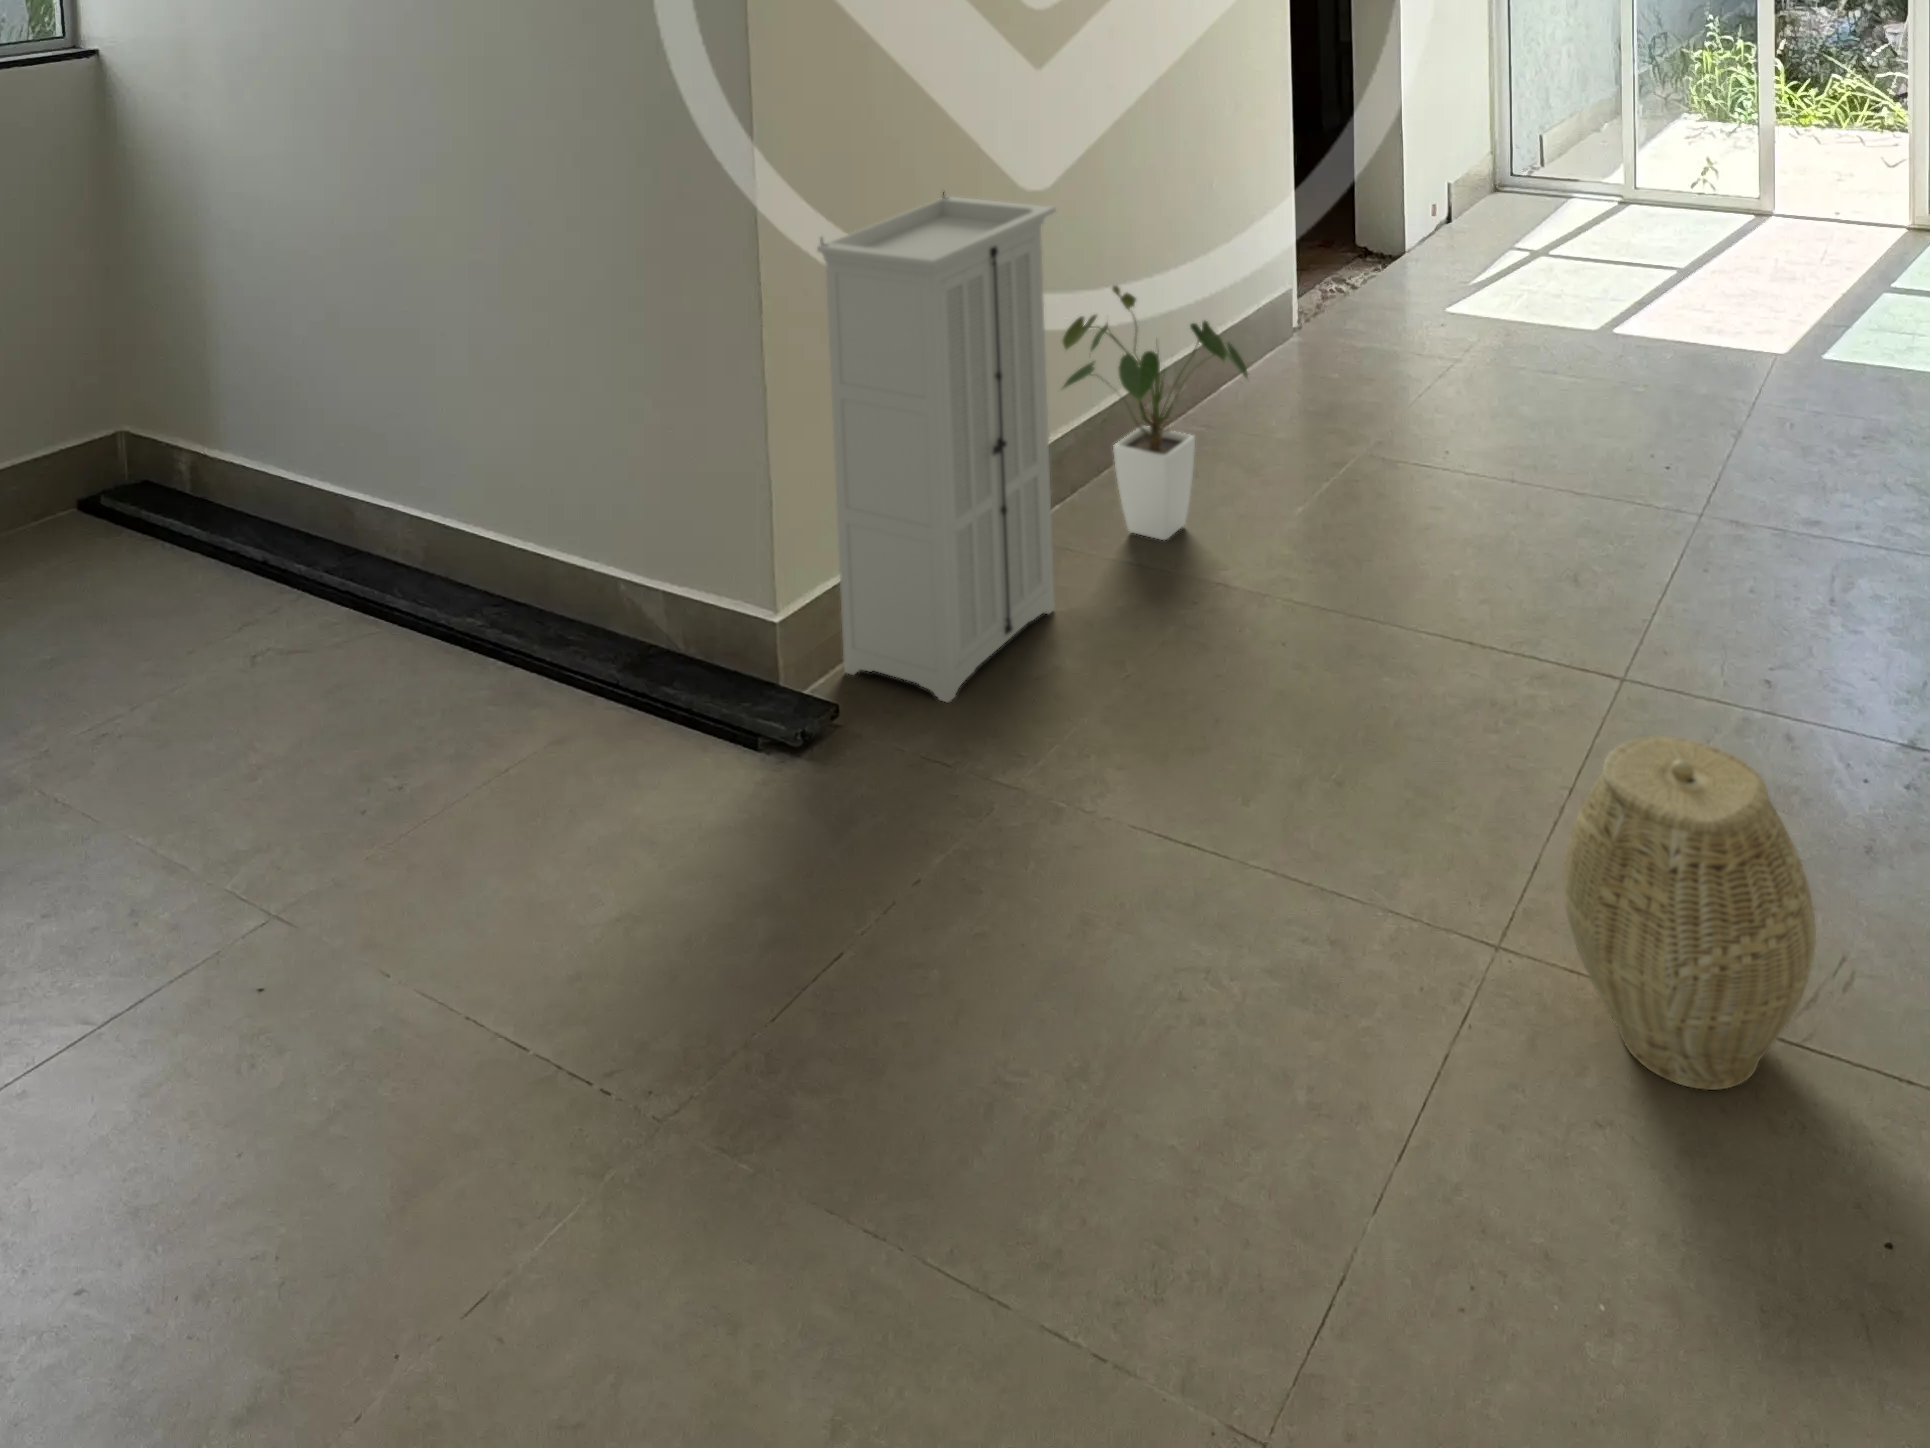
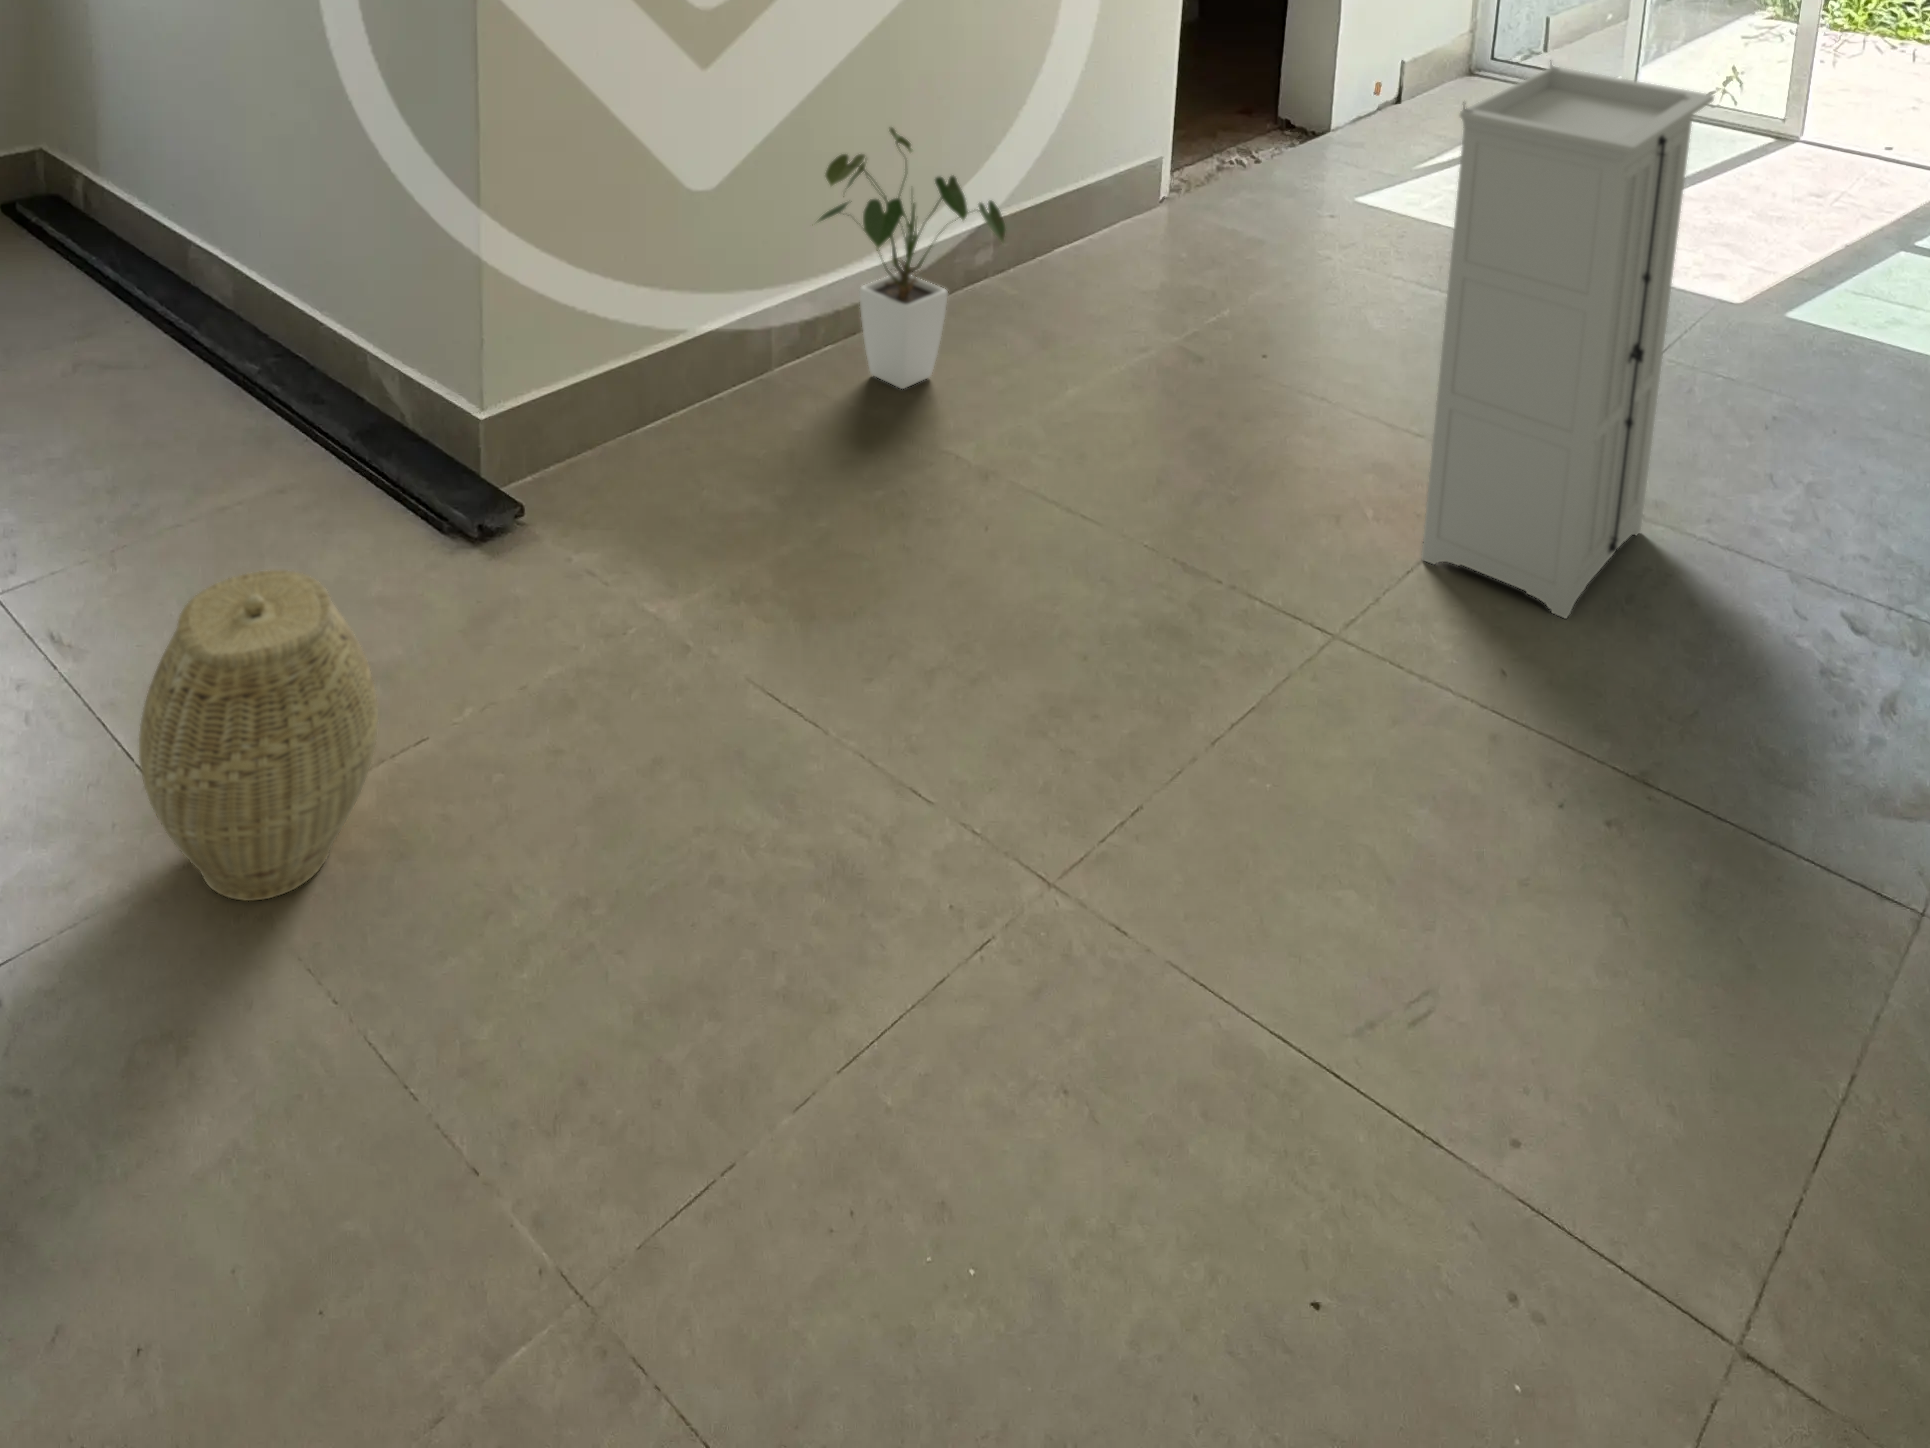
storage cabinet: present [817,192,1056,702] -> present [1422,65,1714,618]
woven basket: present [1563,736,1816,1090] -> present [139,570,378,901]

